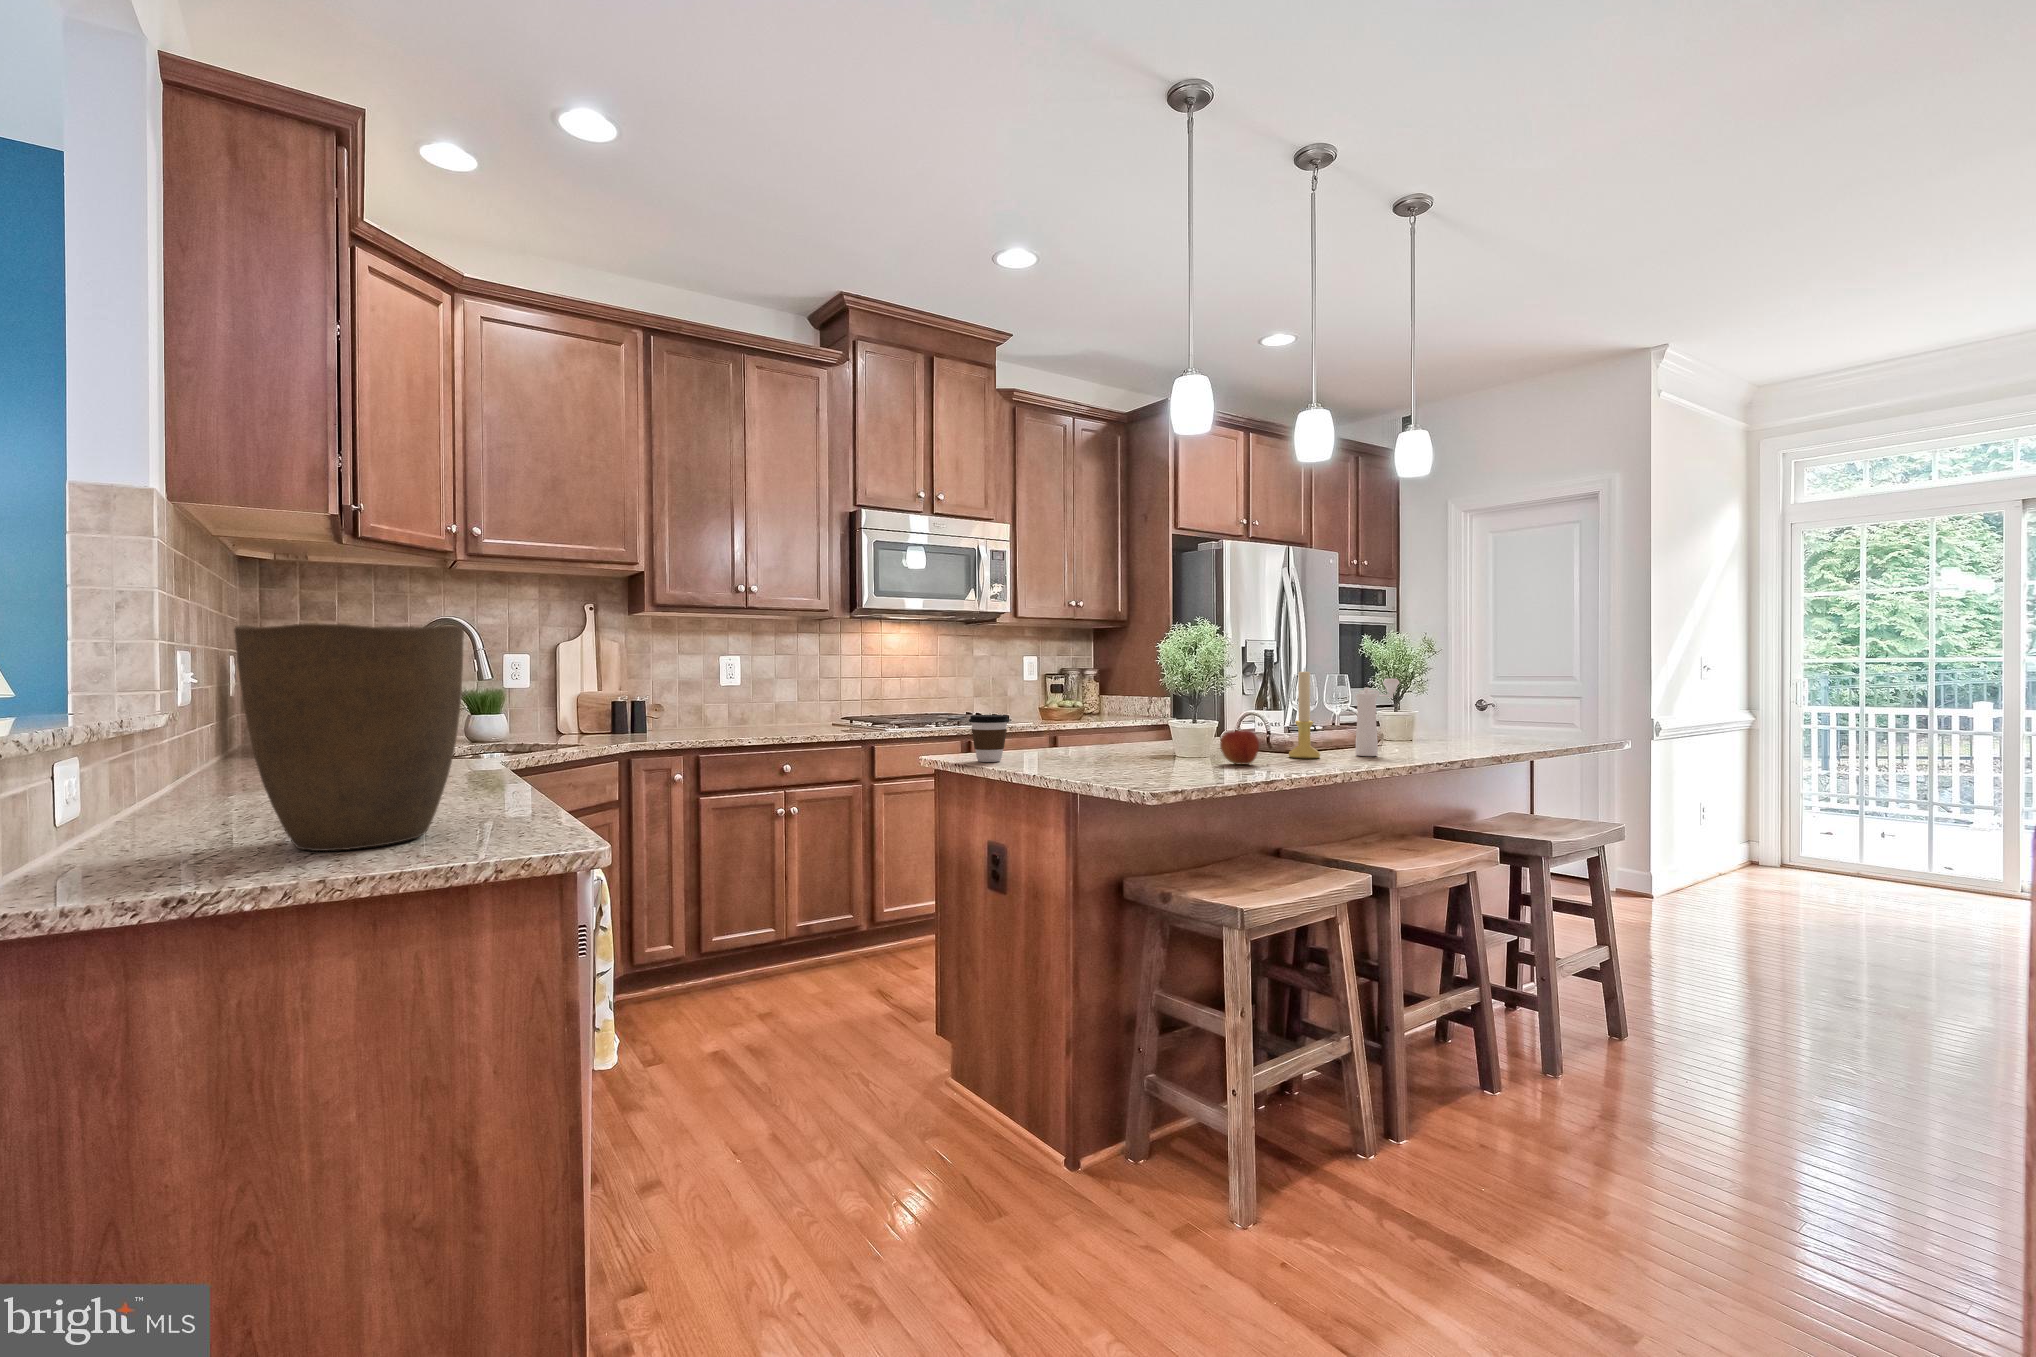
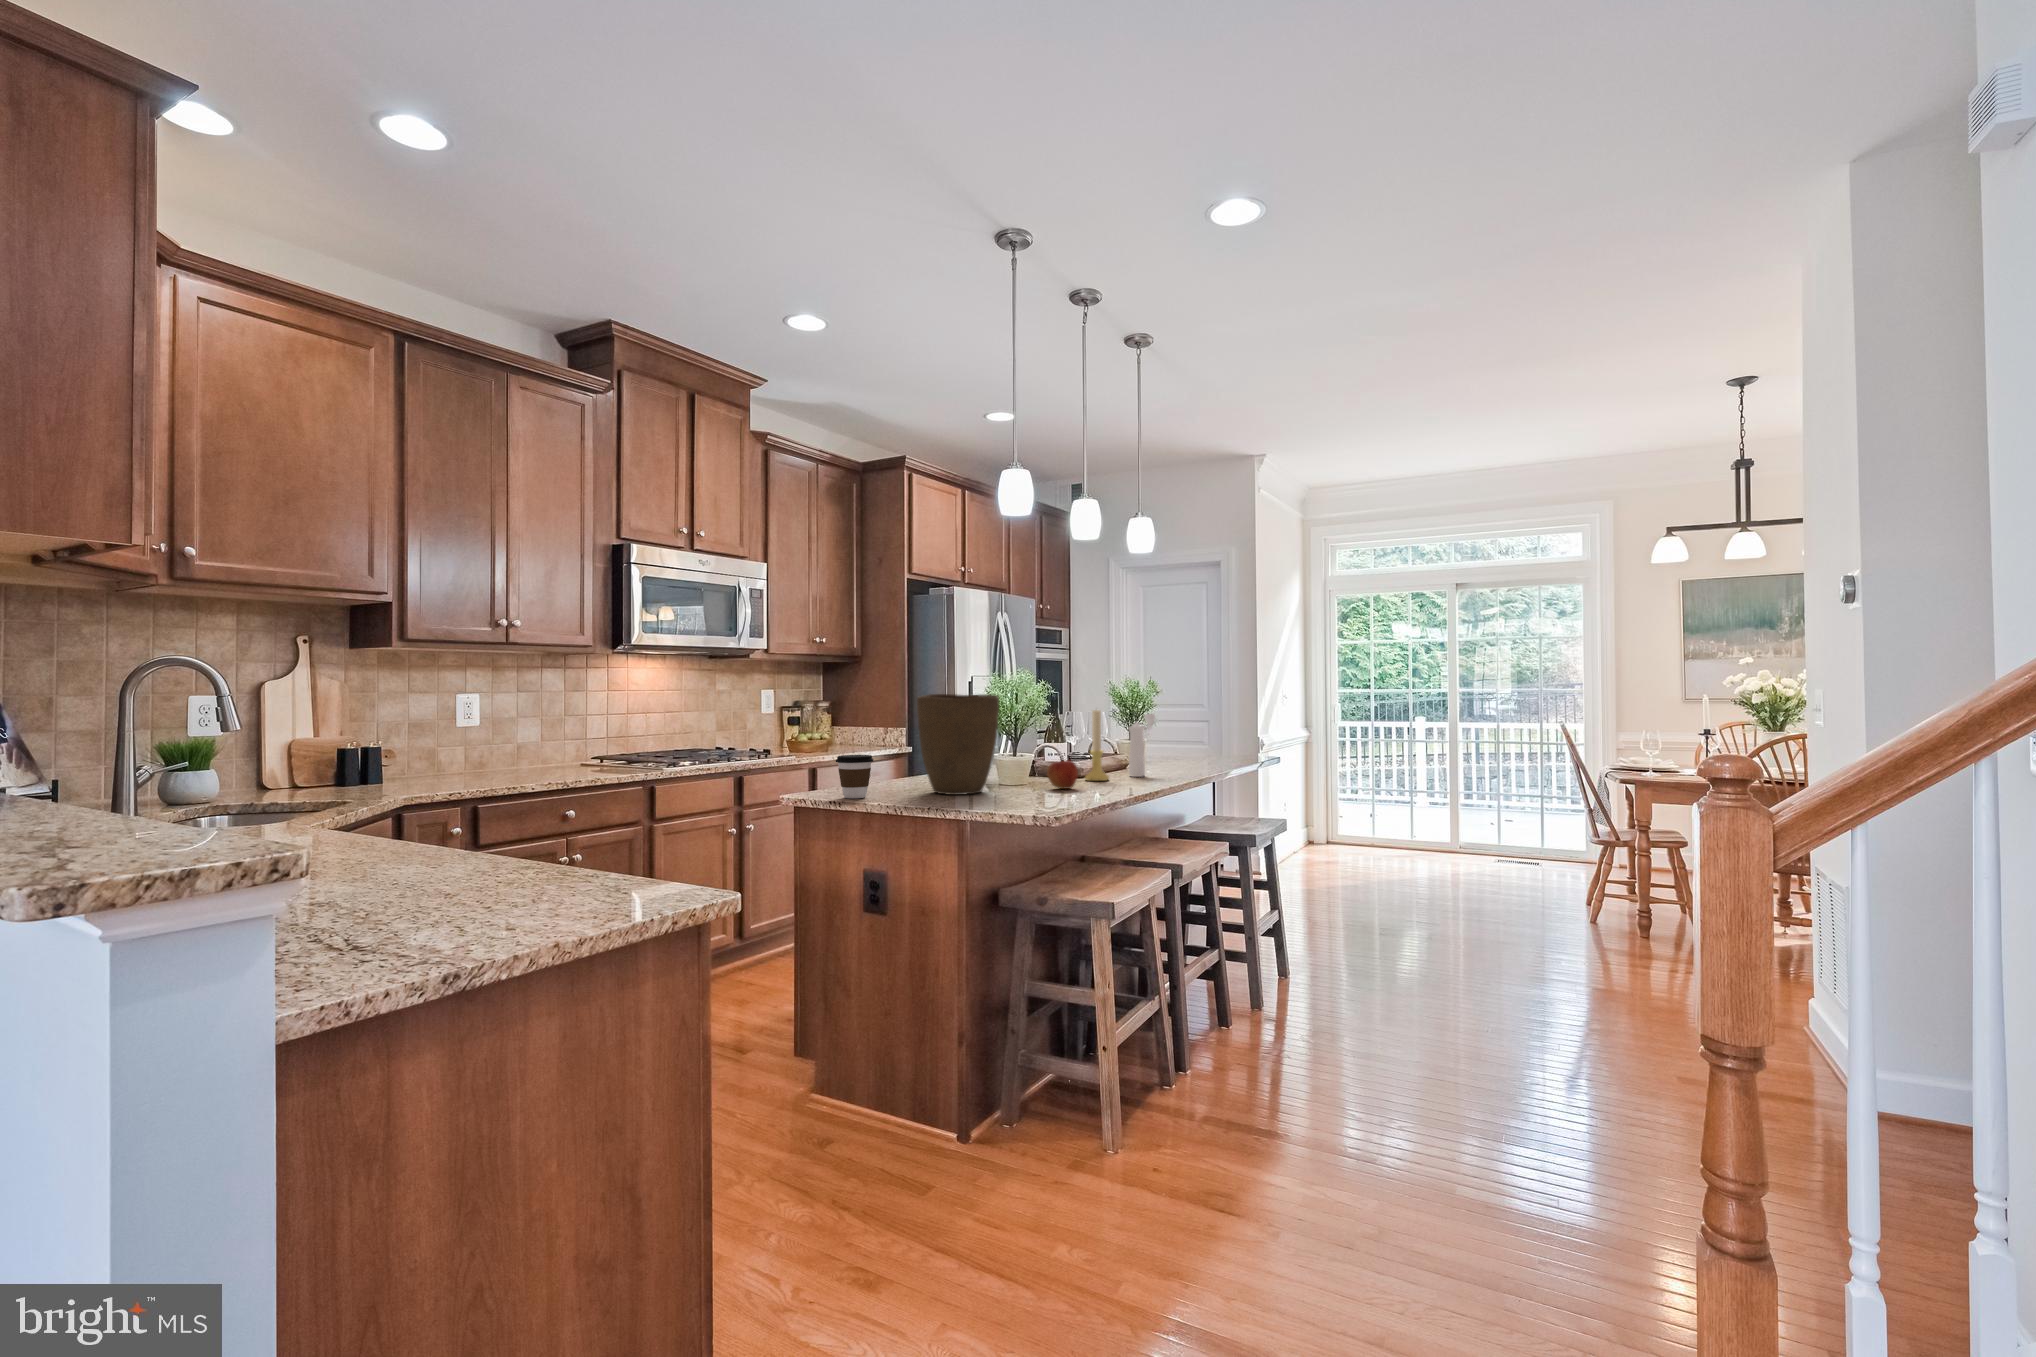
vase: present [234,623,464,851] -> present [917,694,999,795]

